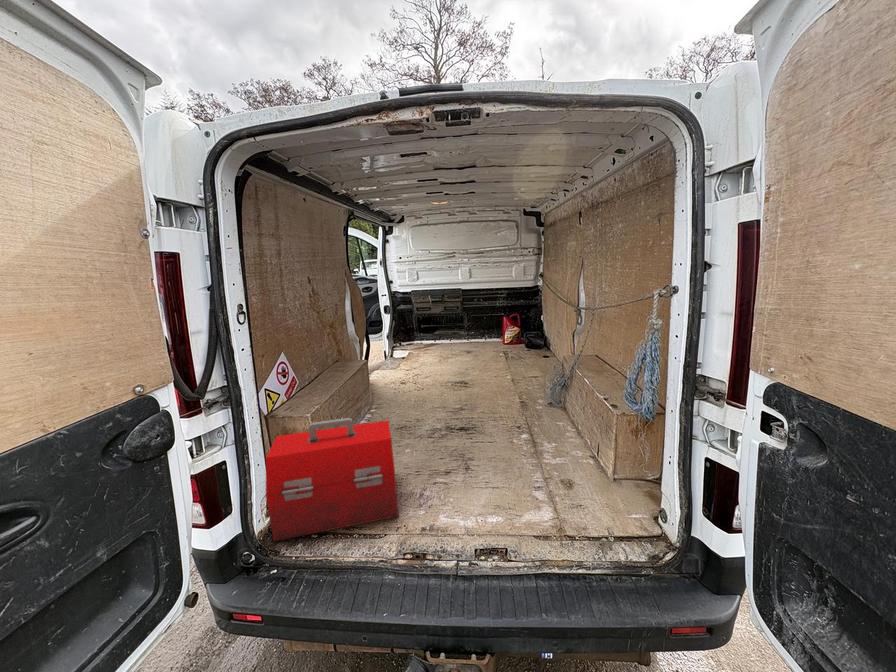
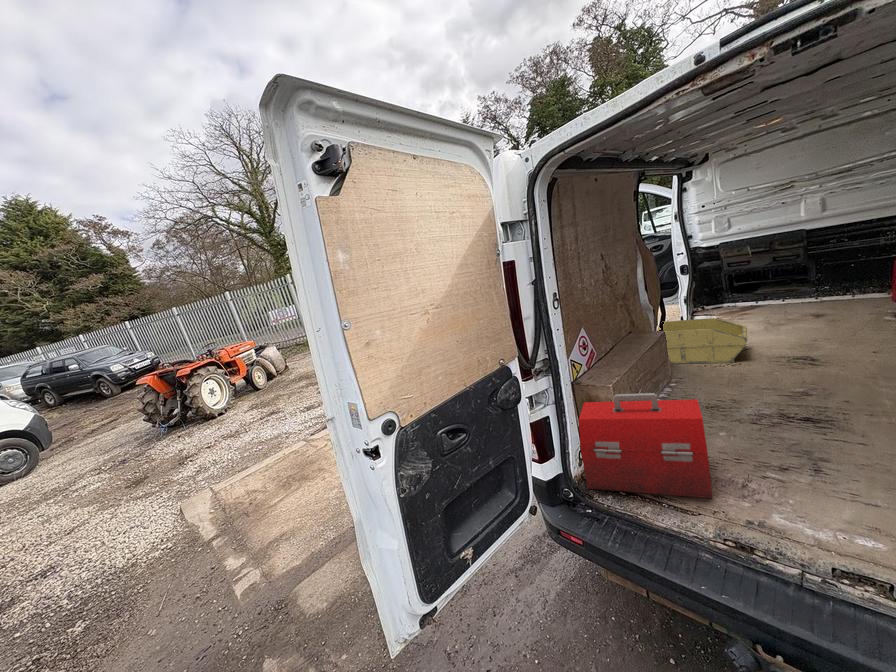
storage bin: none [361,349,428,389] -> present [657,318,747,364]

